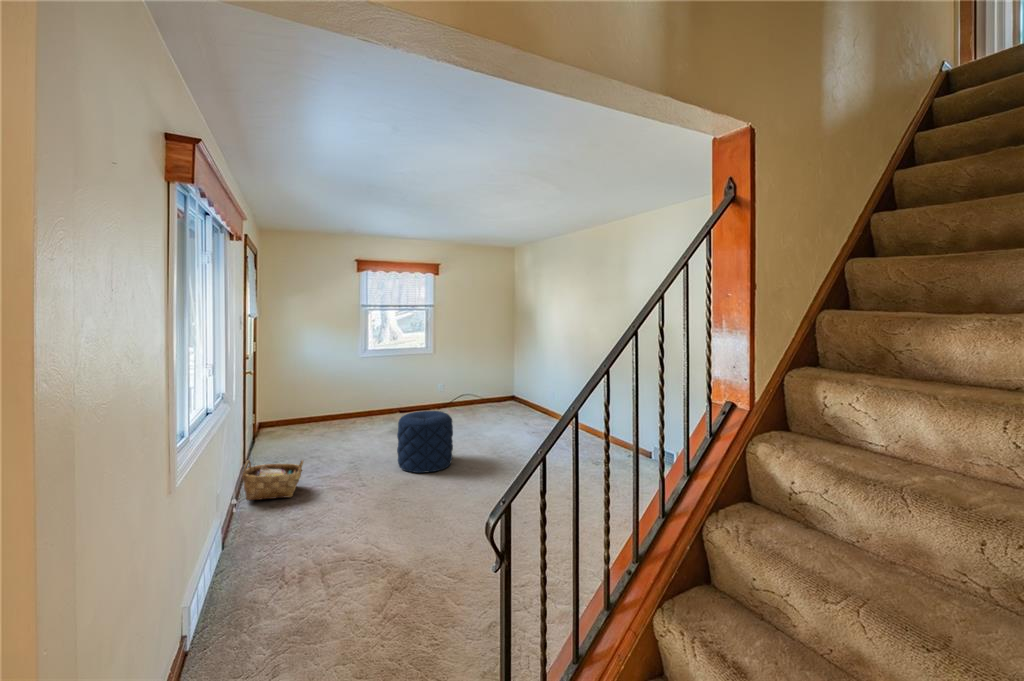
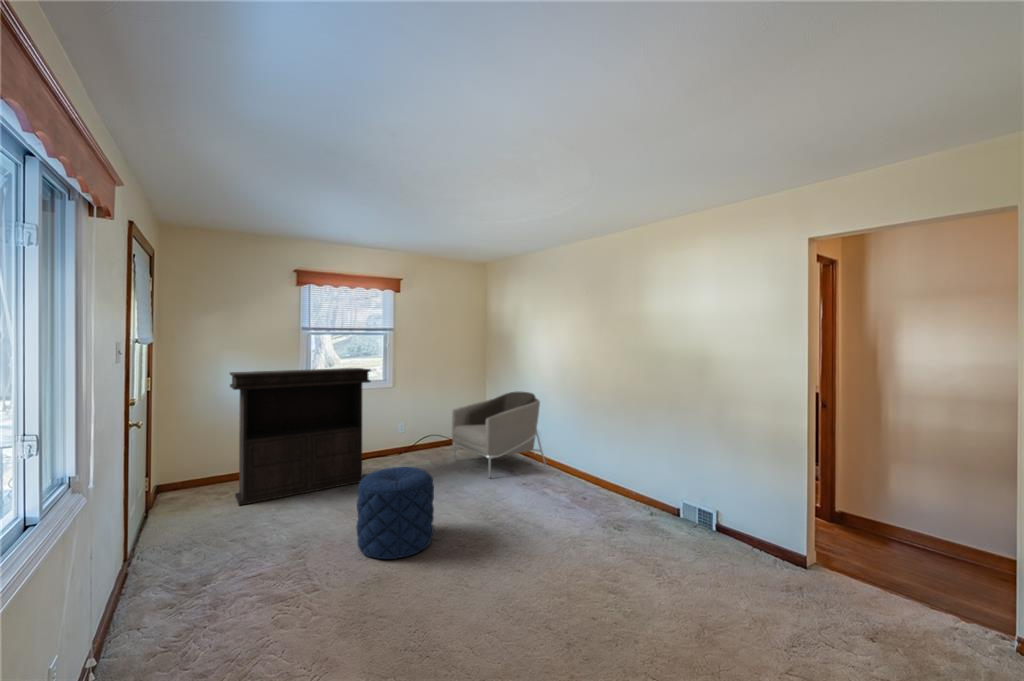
console table: none [309,338,413,437] -> present [230,368,371,505]
armchair: none [480,360,557,428] -> present [452,392,546,478]
woven basket: present [242,460,304,501] -> none [105,559,214,642]

